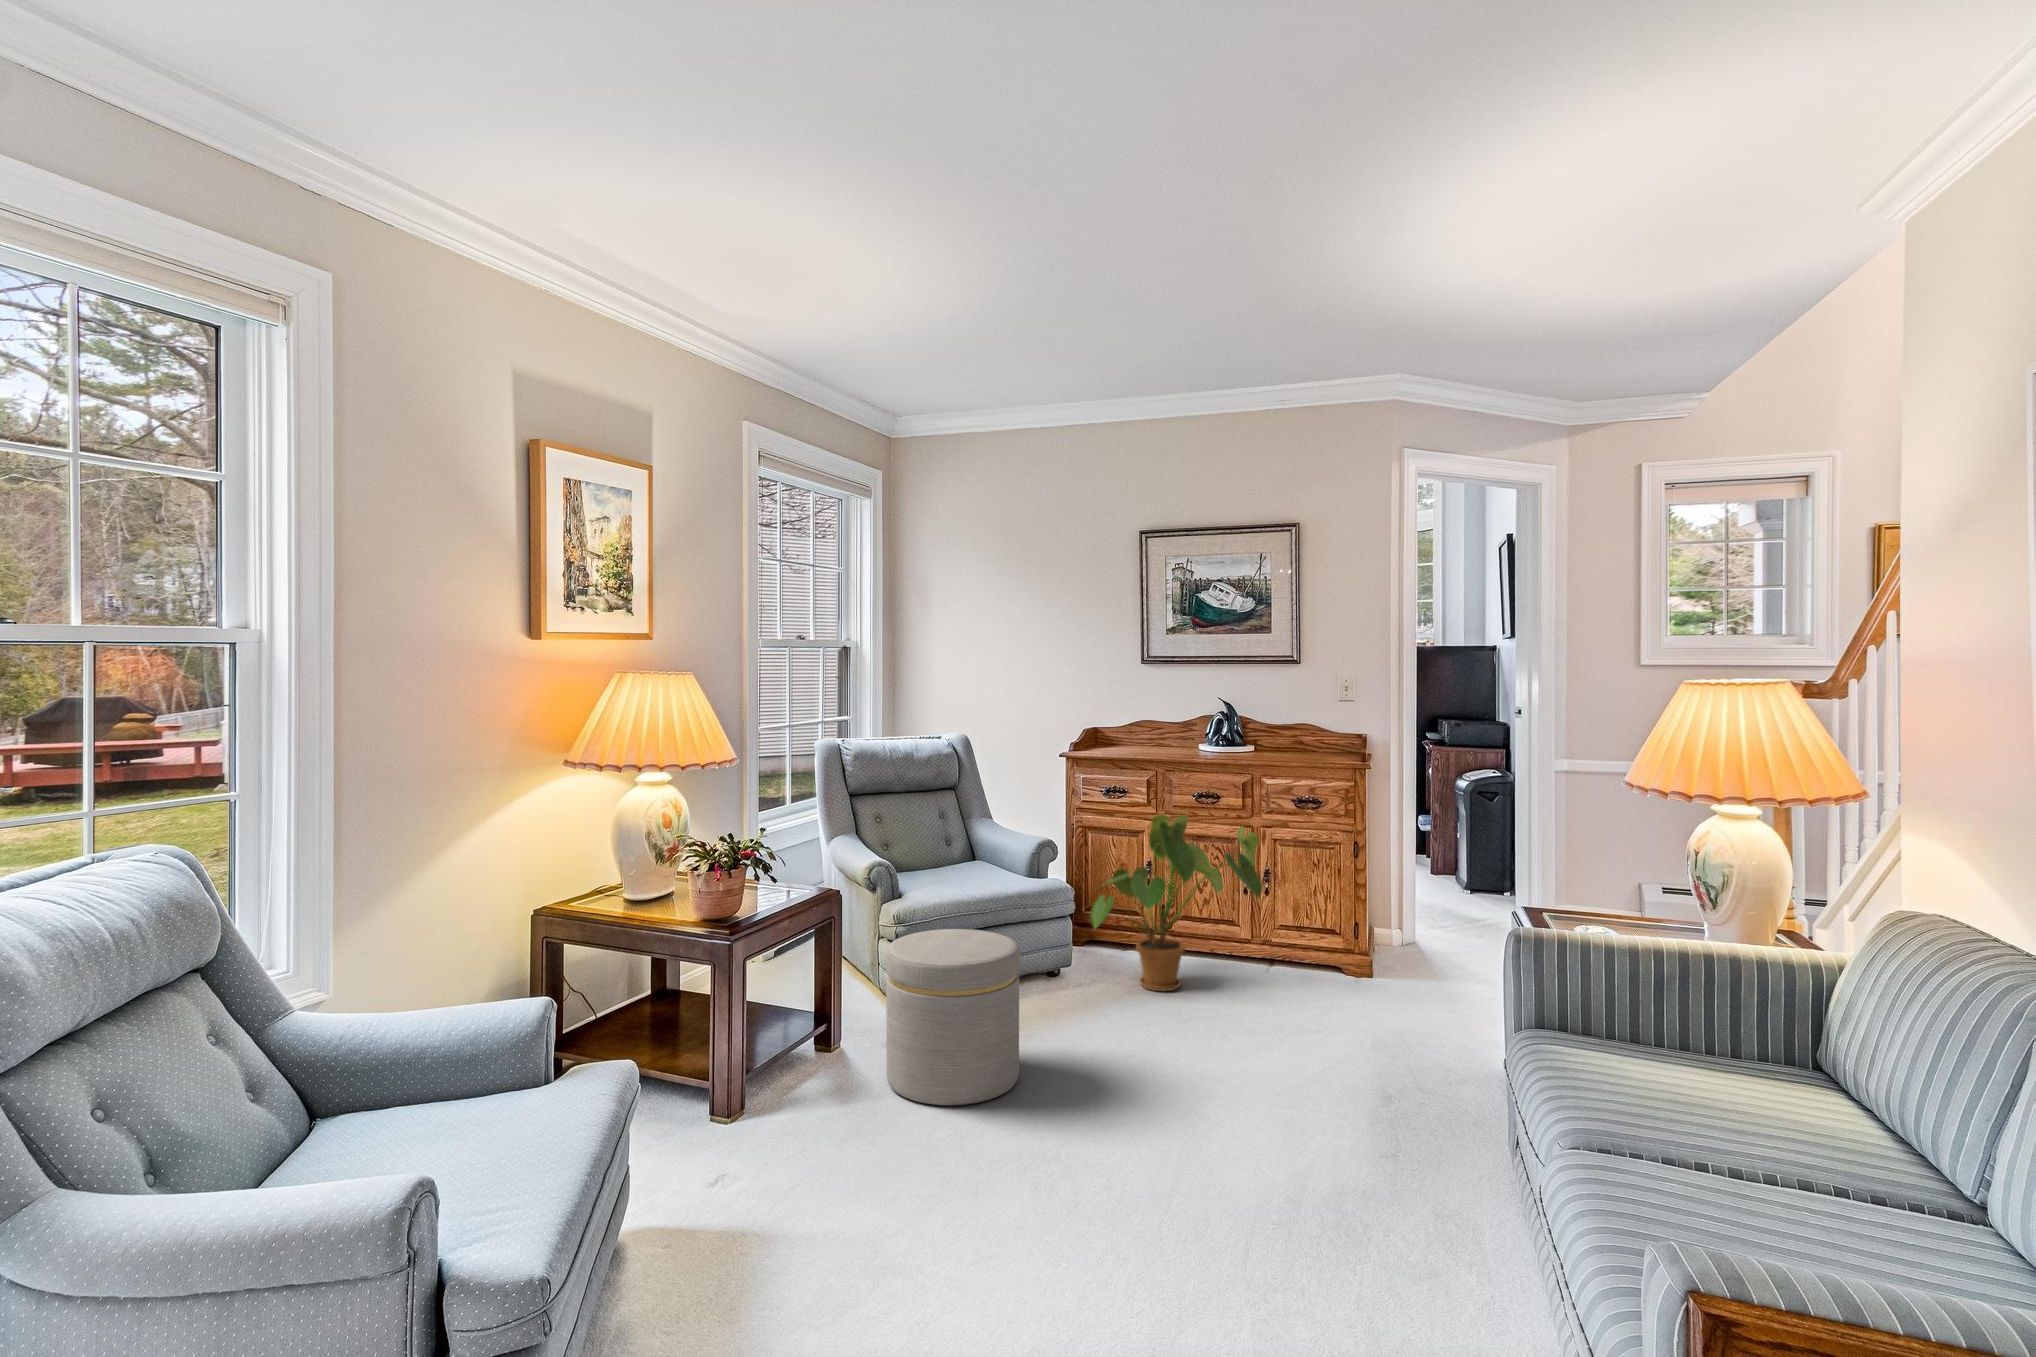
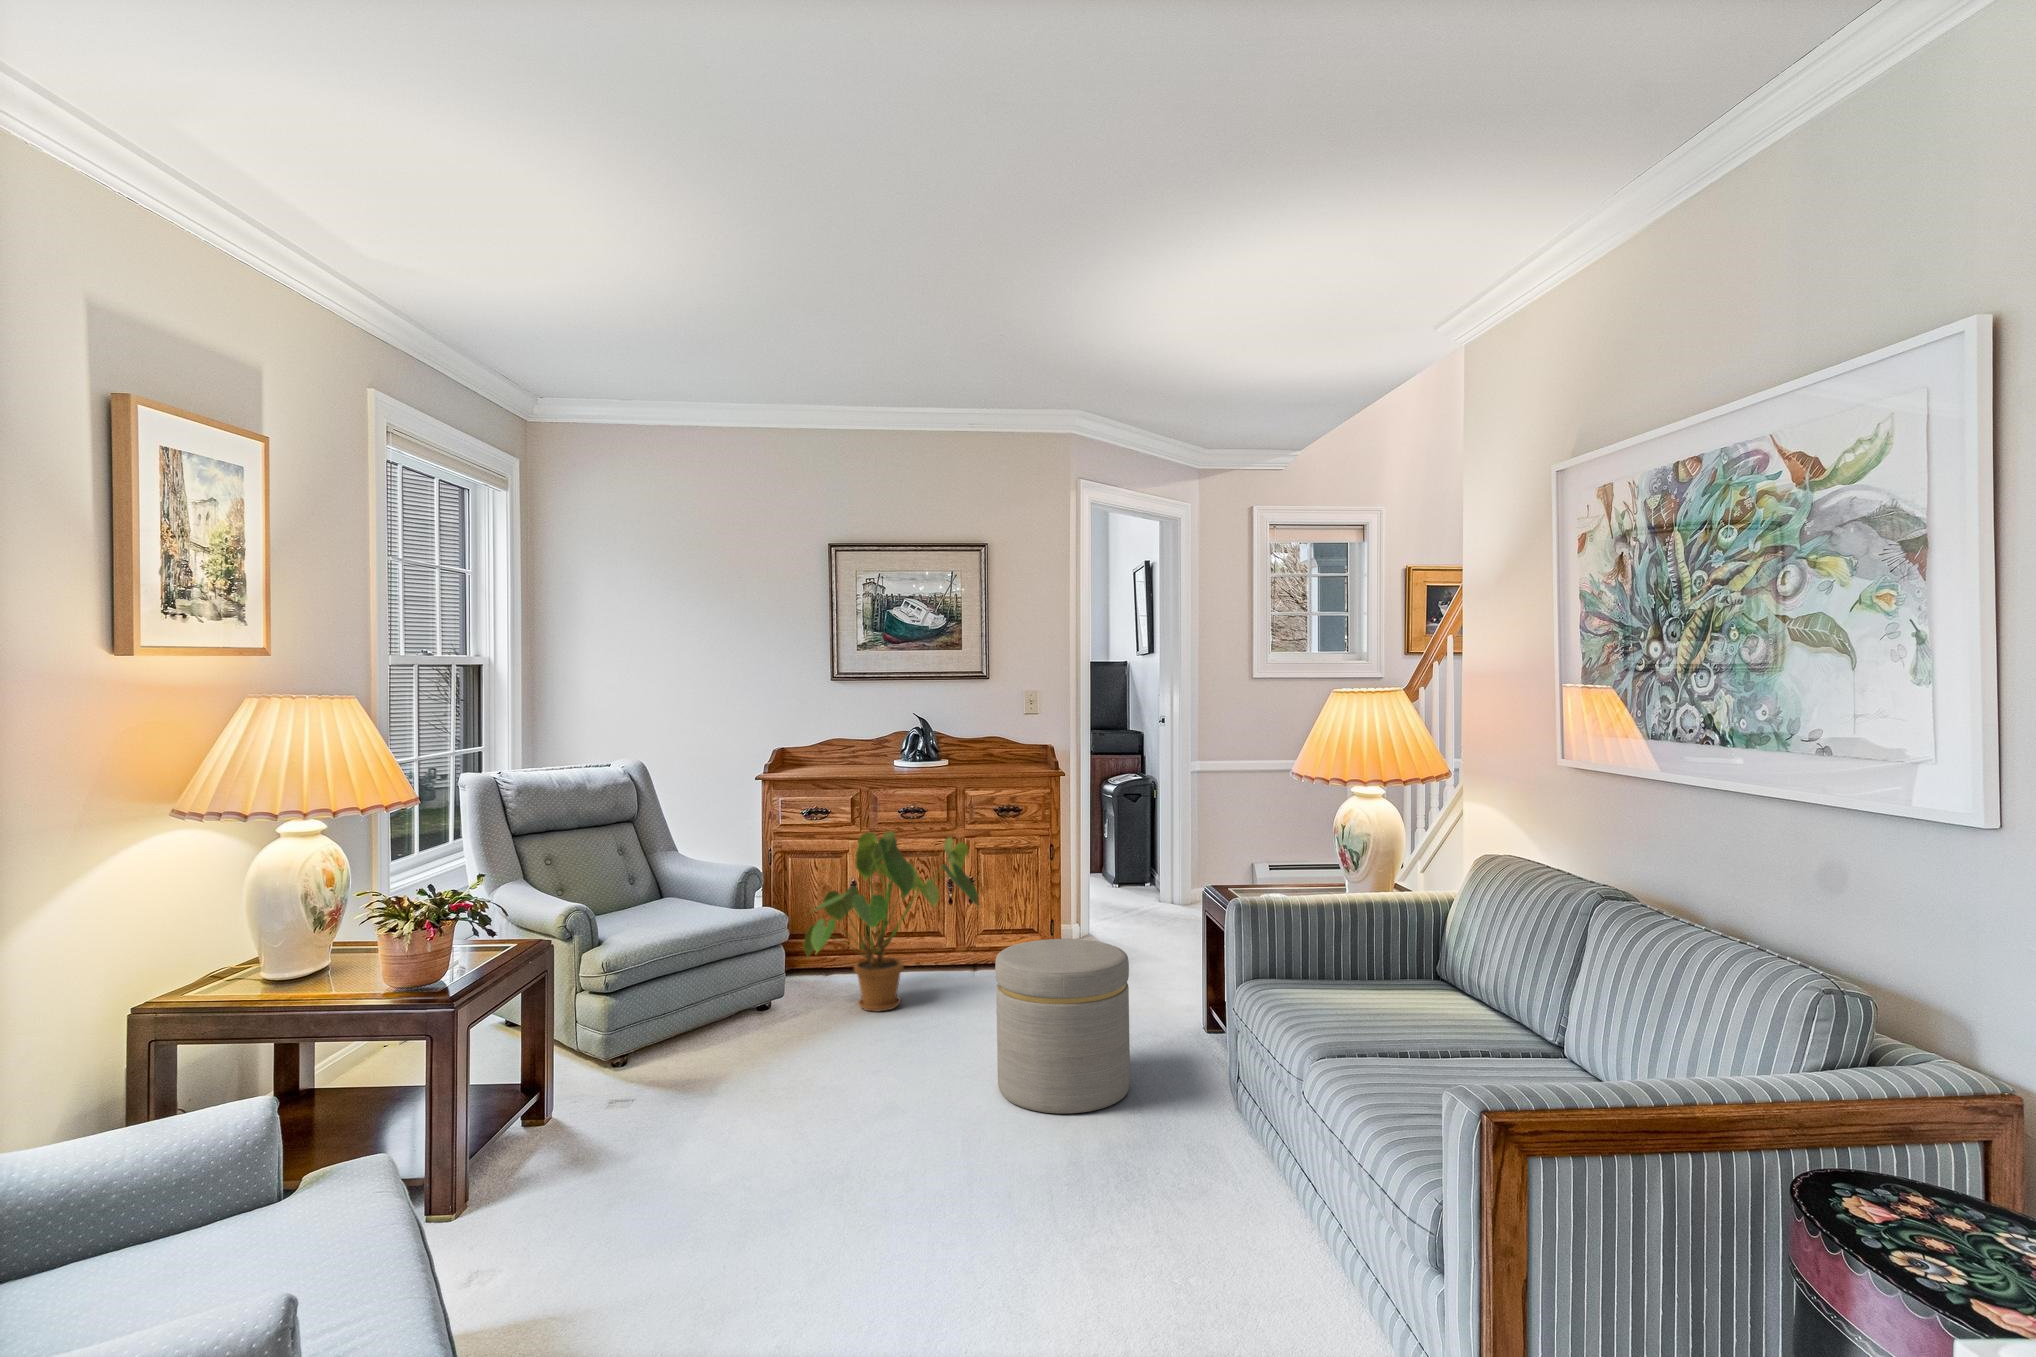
ottoman: present [886,929,1020,1105] -> present [995,939,1130,1114]

